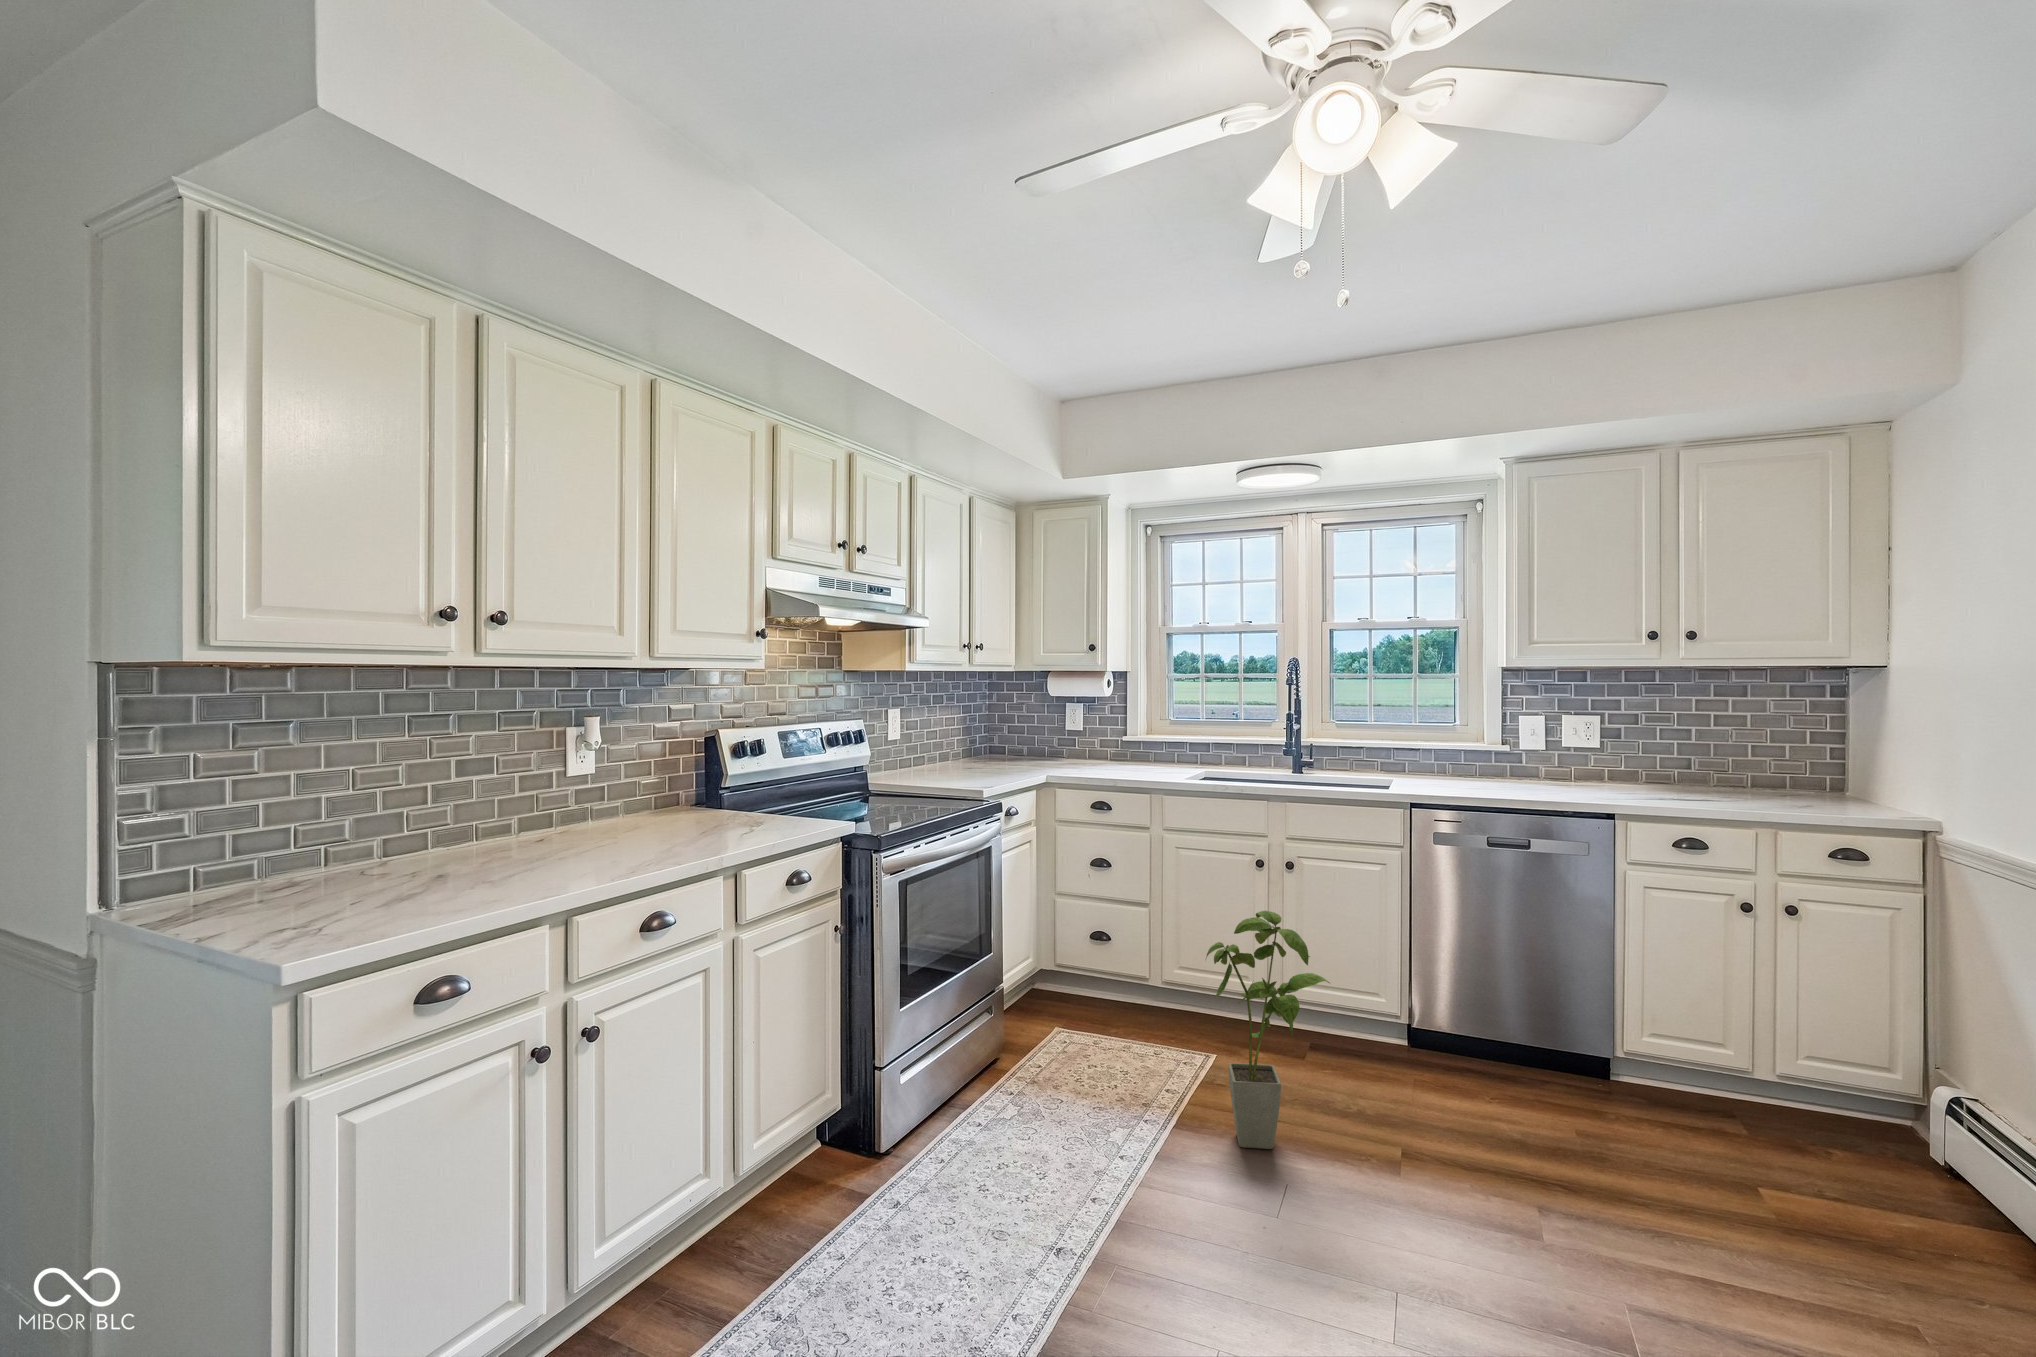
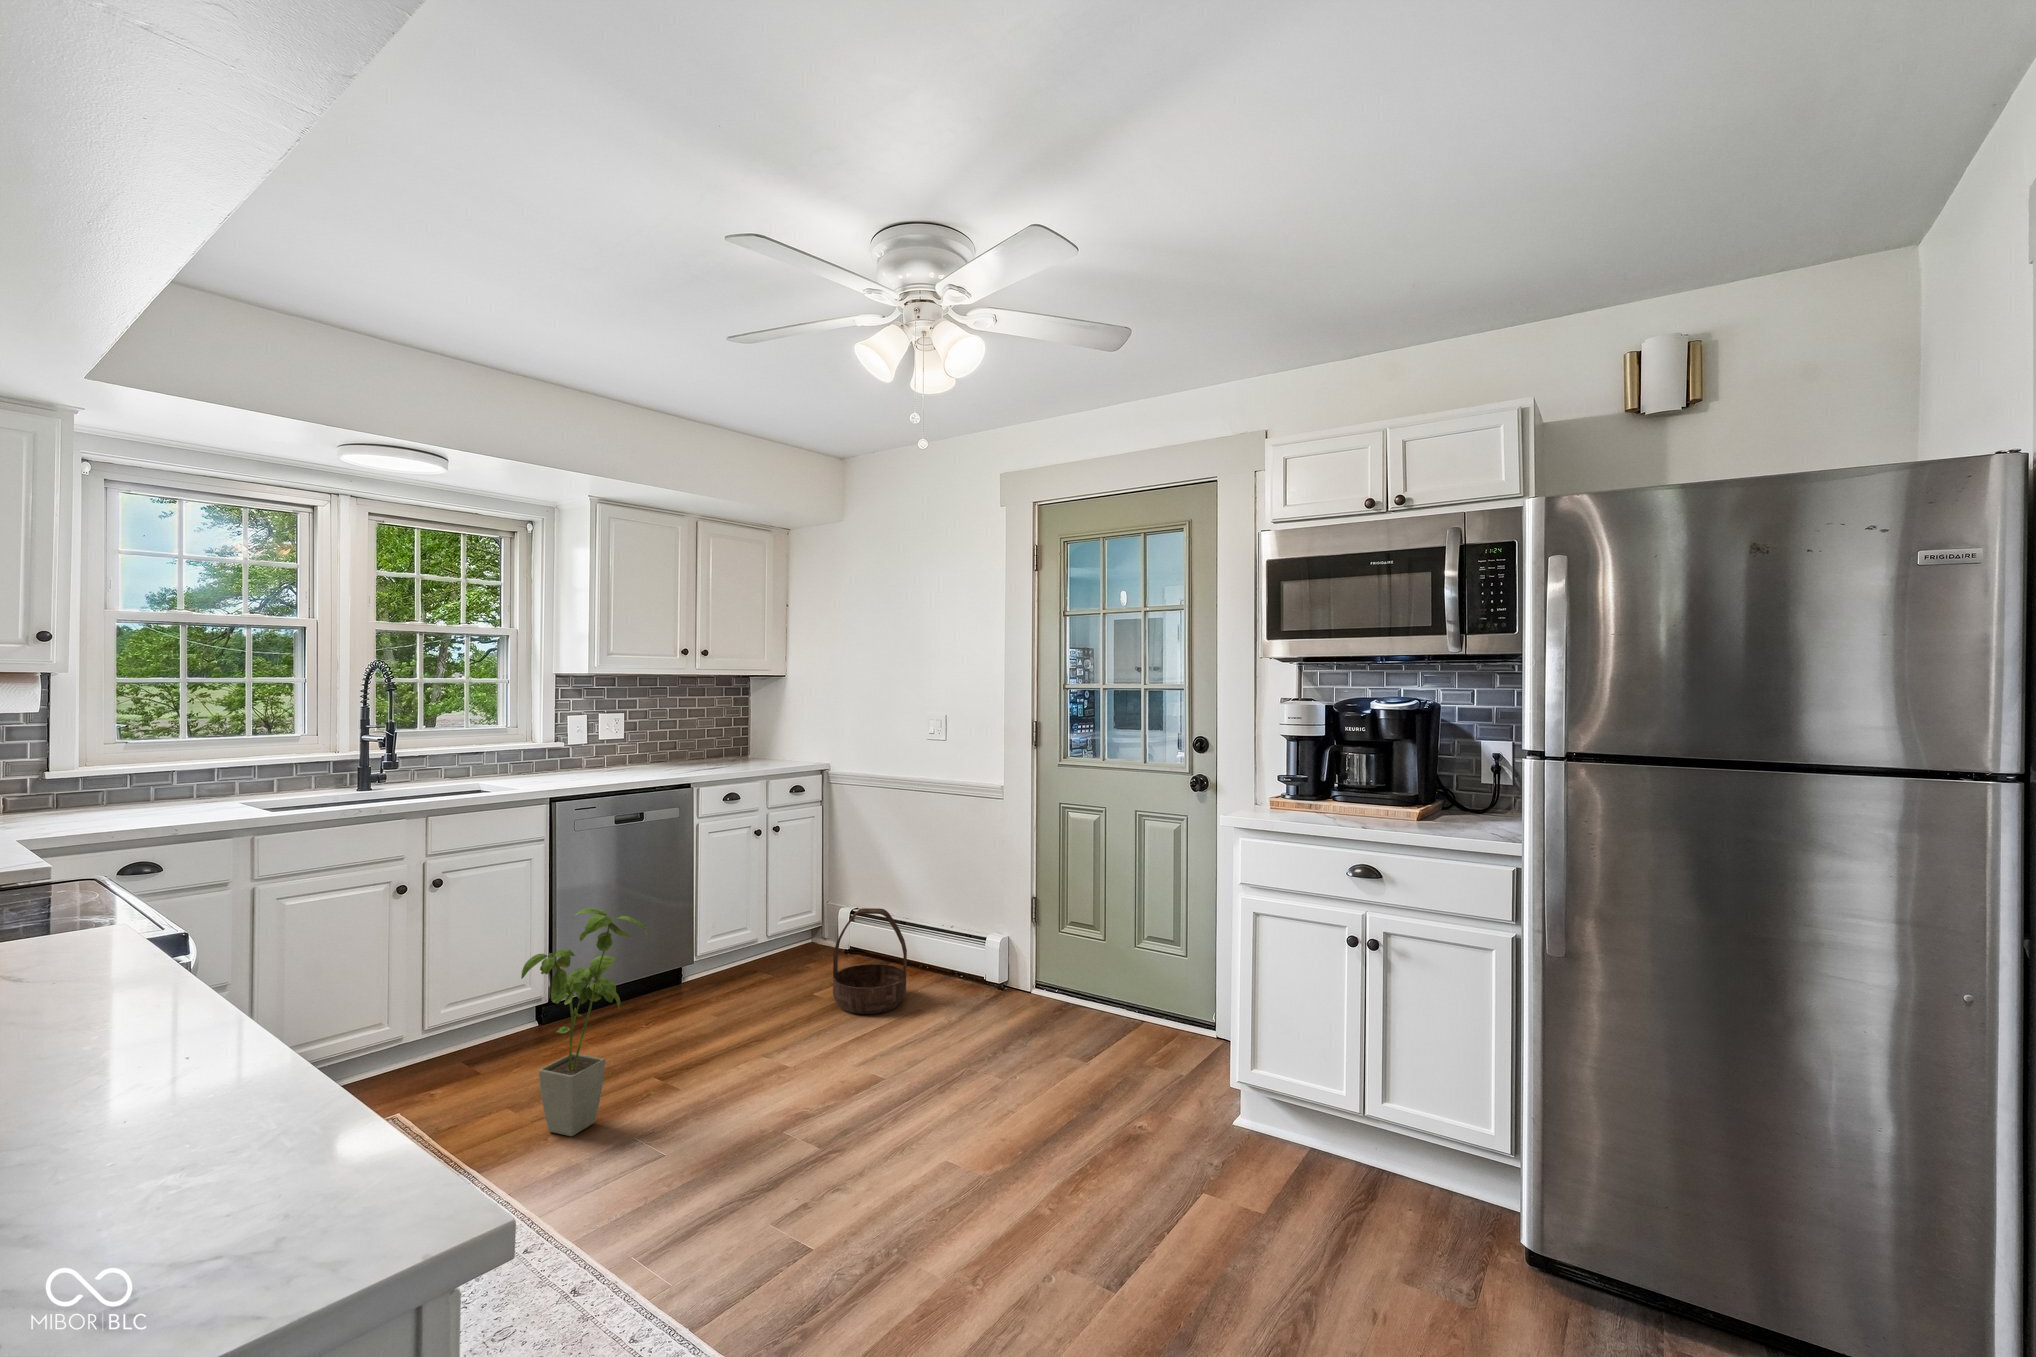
basket: none [1741,1072,1917,1286] -> present [833,908,907,1014]

